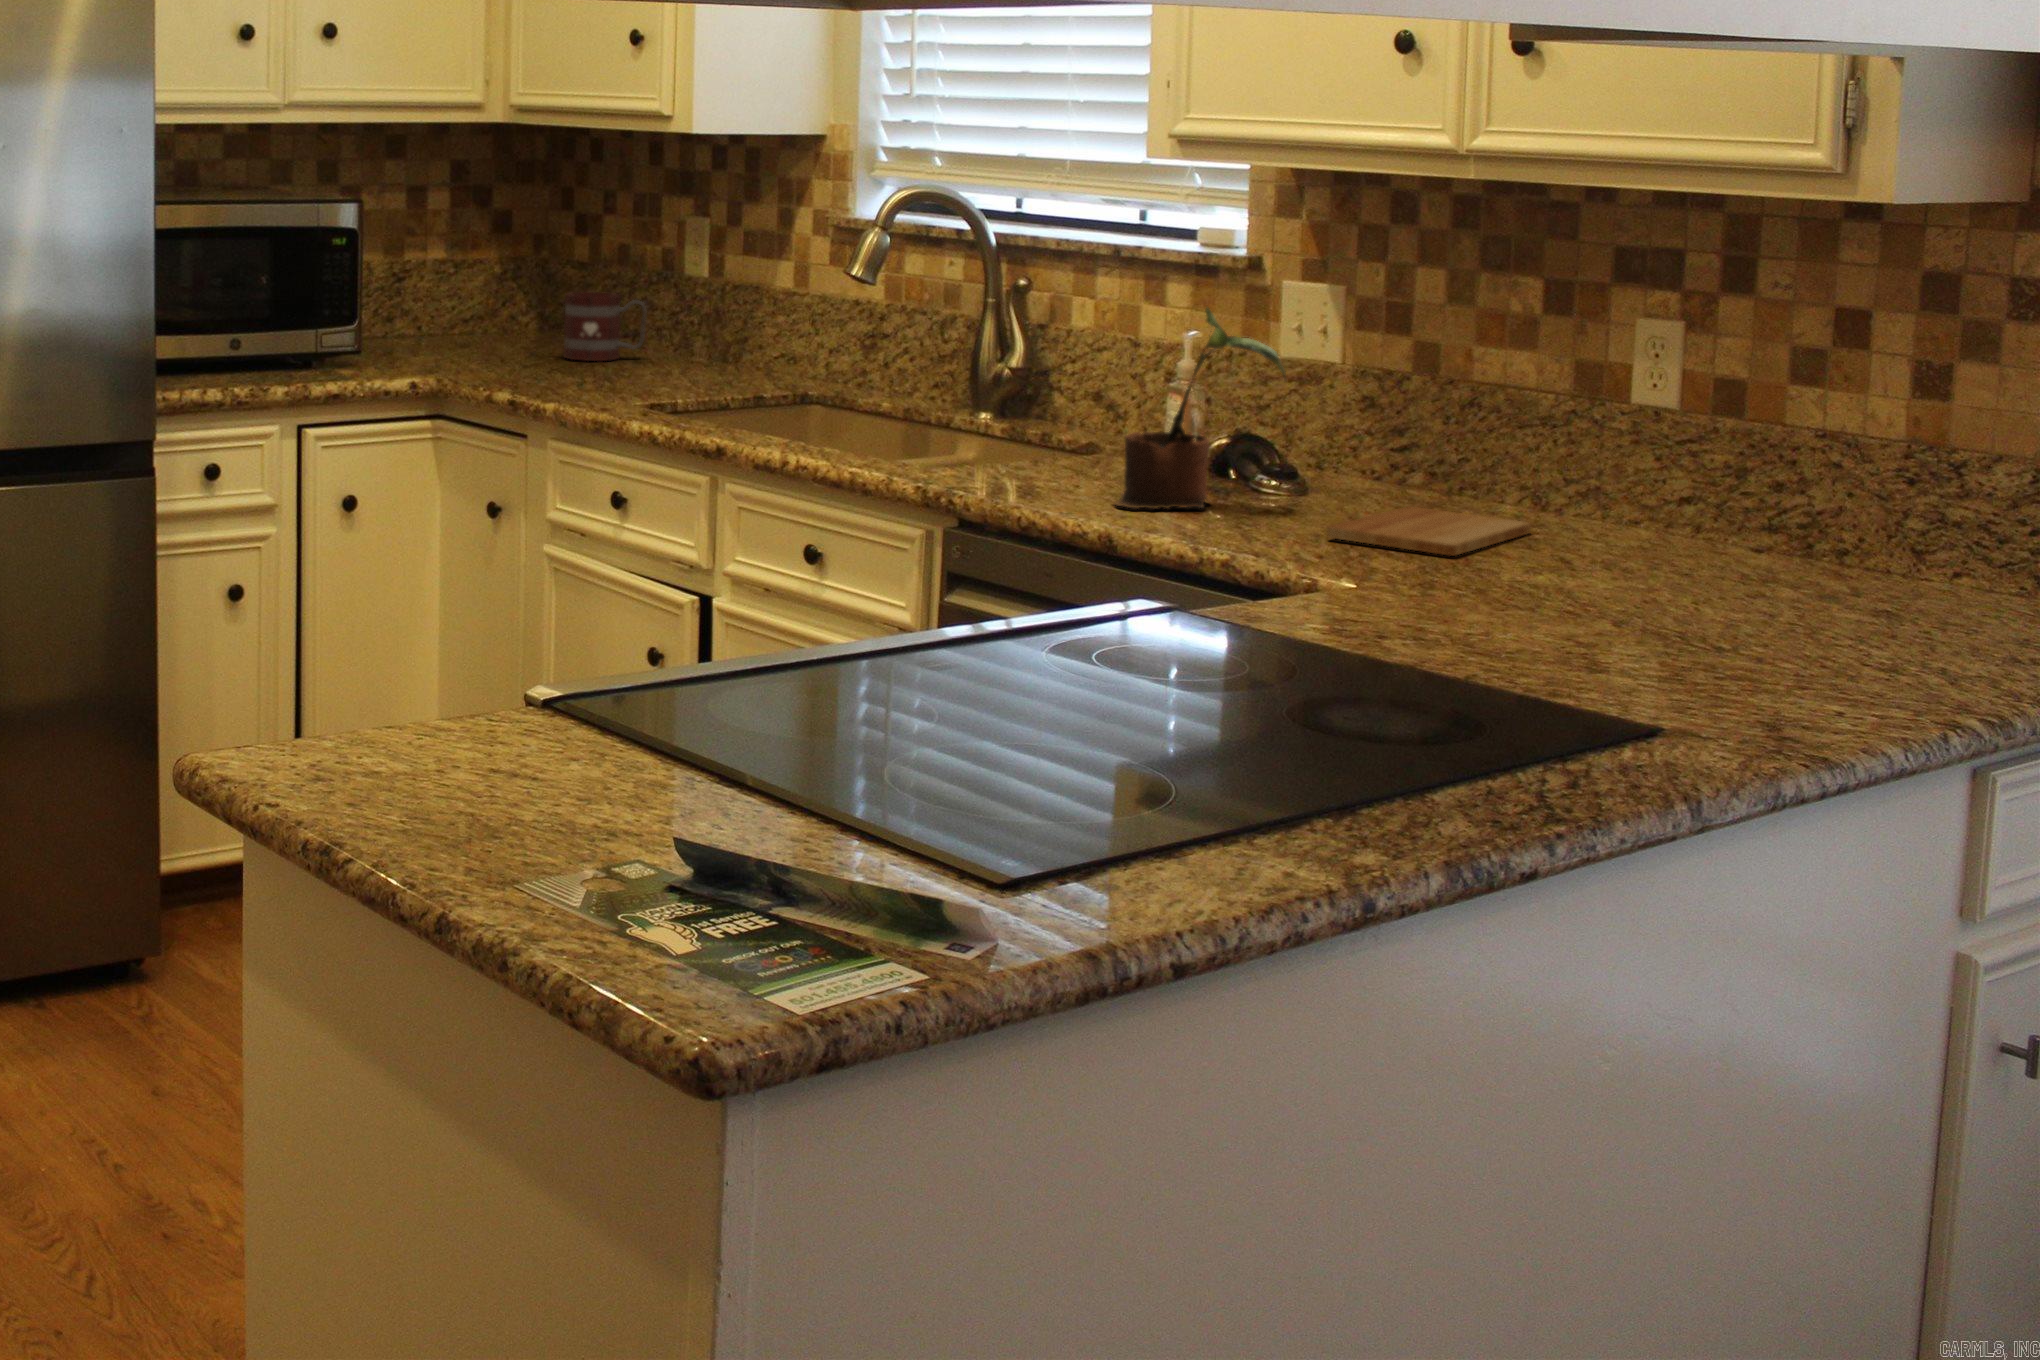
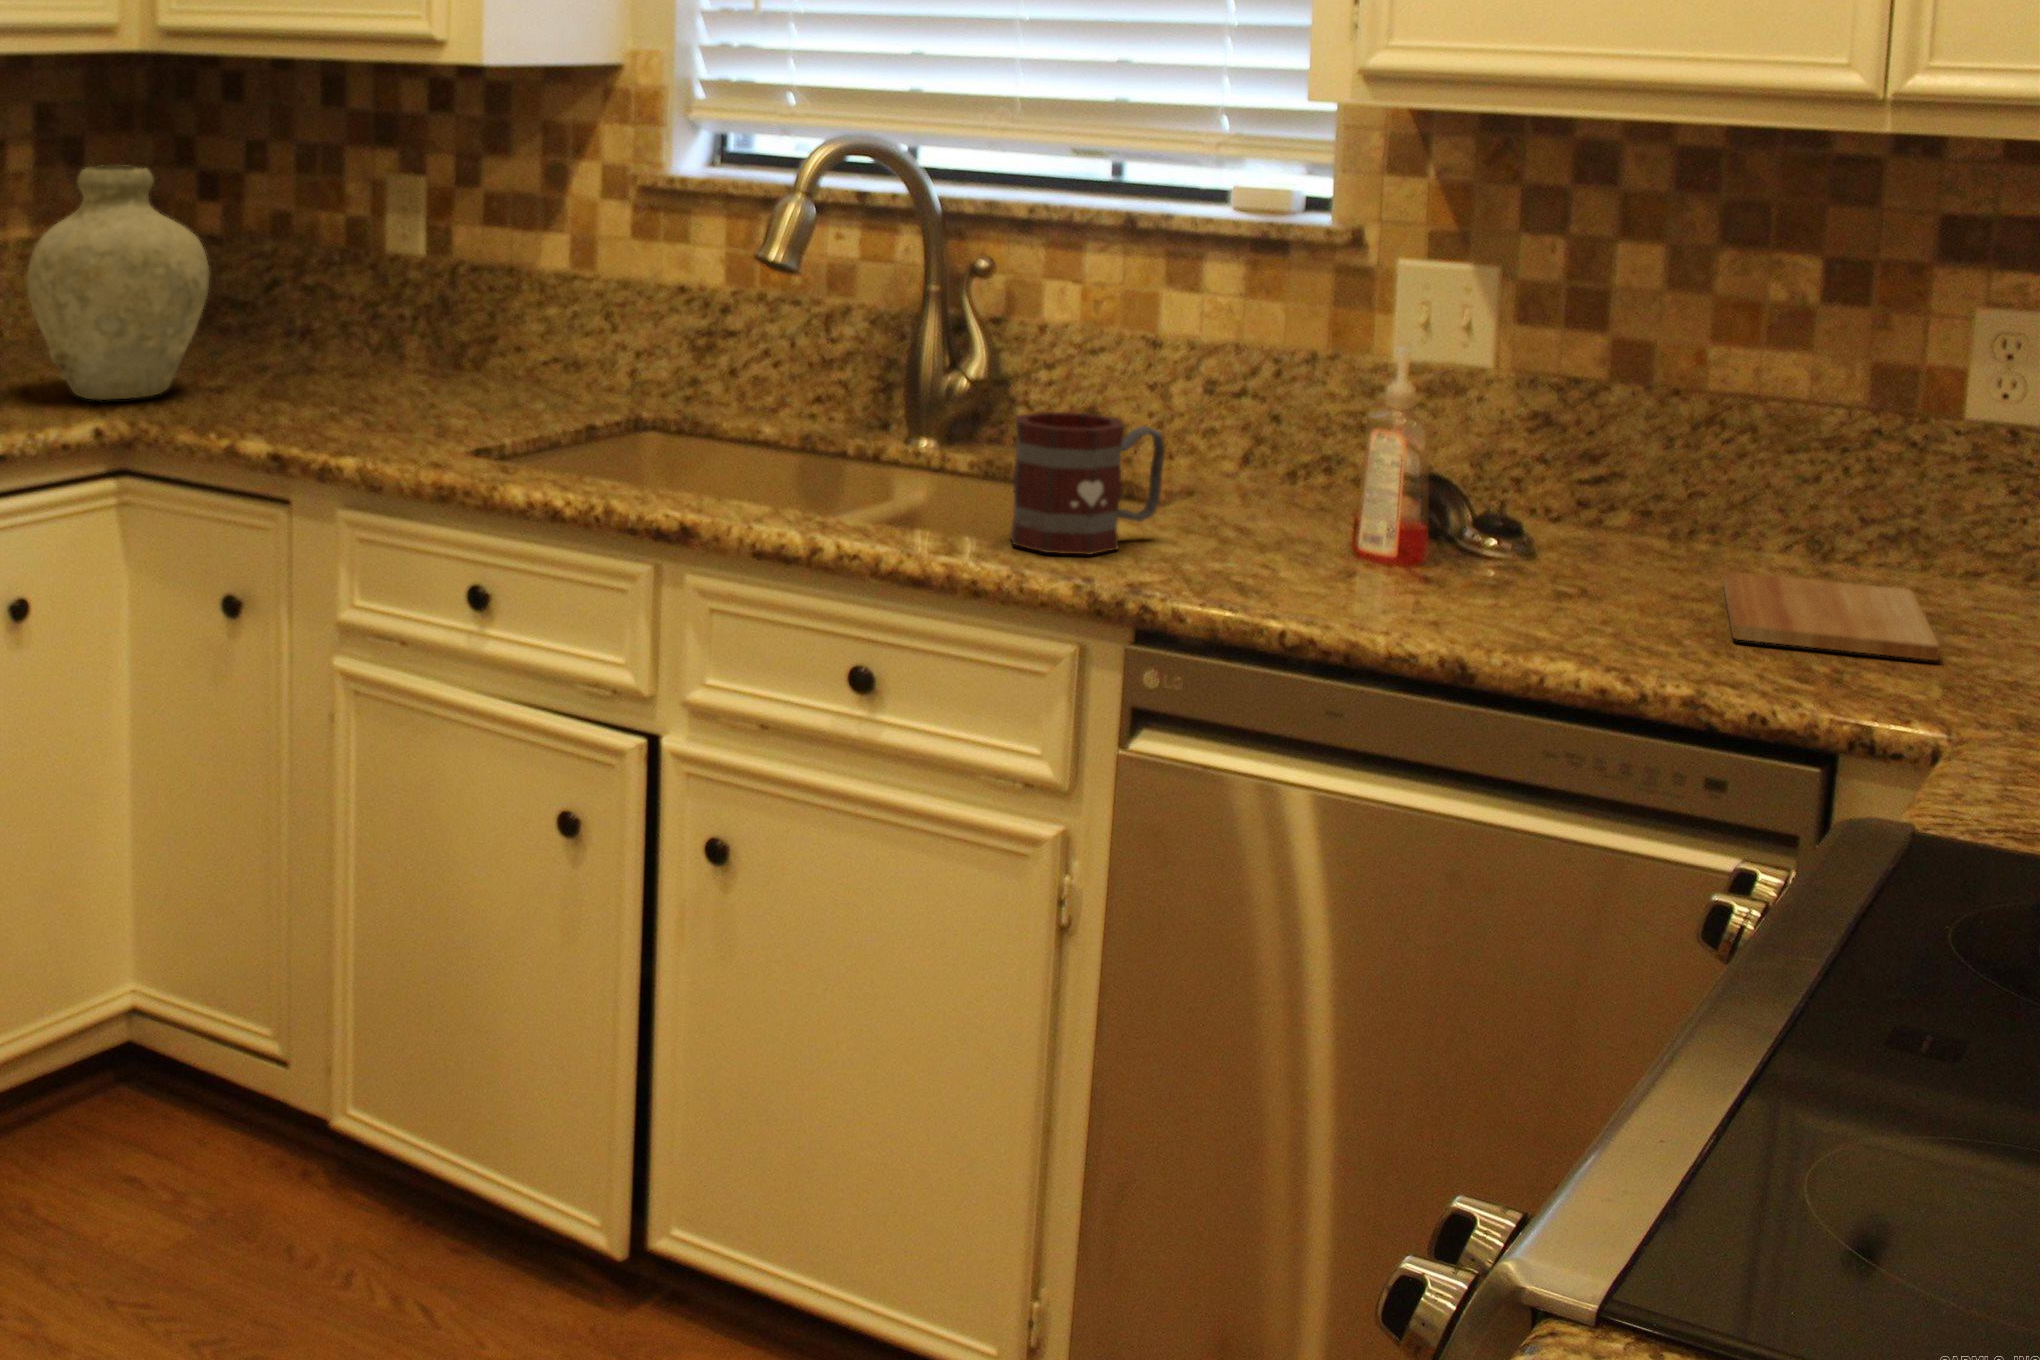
vase: none [397,201,527,369] -> present [27,165,209,400]
mug: present [563,292,647,361] -> present [1010,412,1165,555]
potted plant: present [1115,308,1286,509] -> none [1341,319,1577,603]

